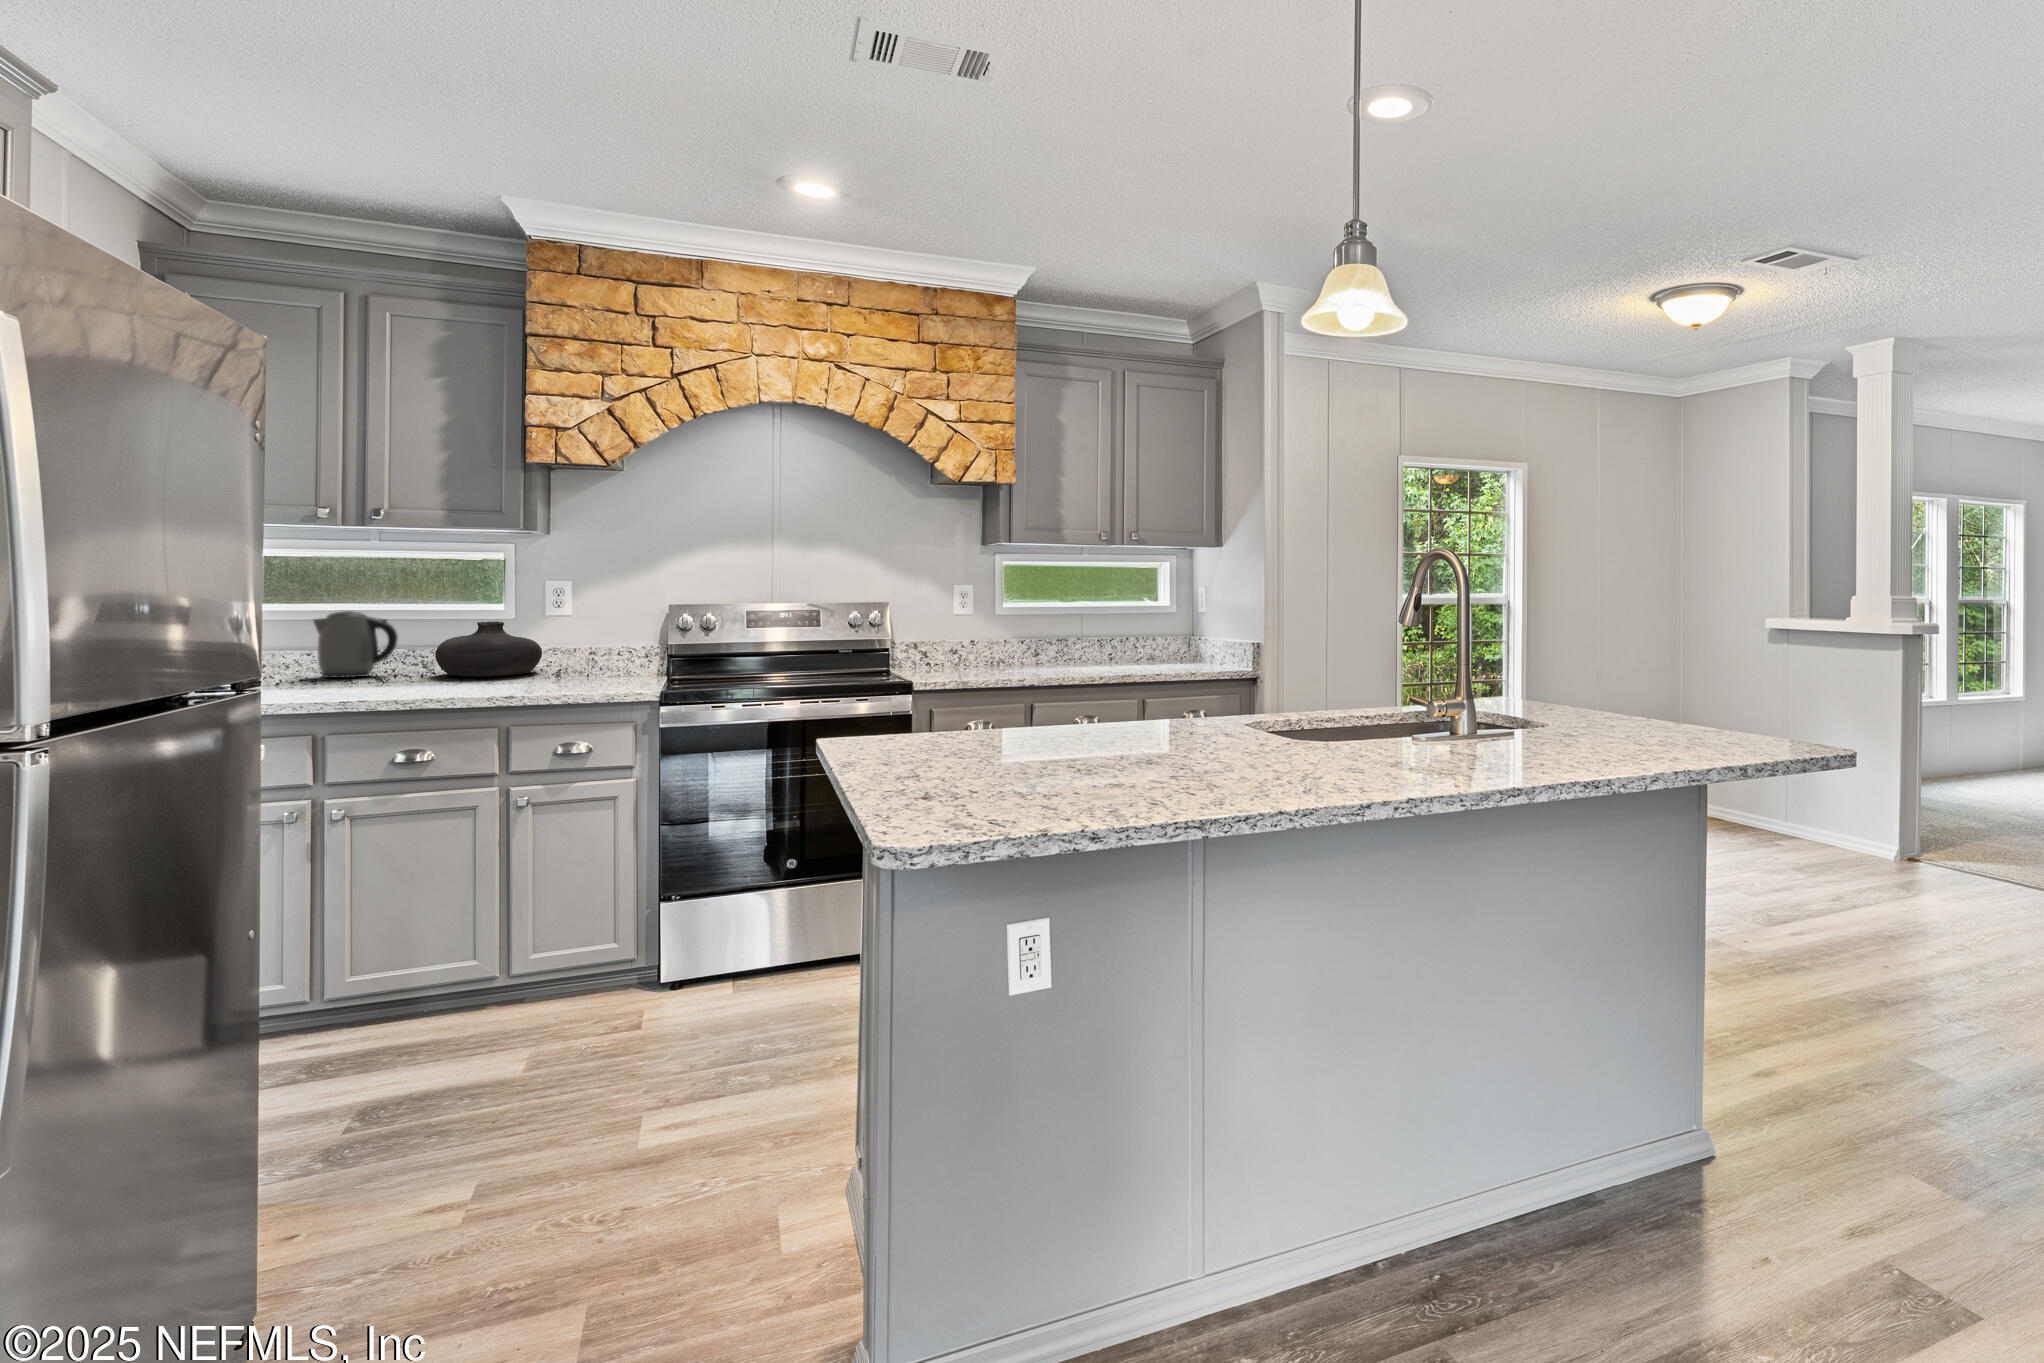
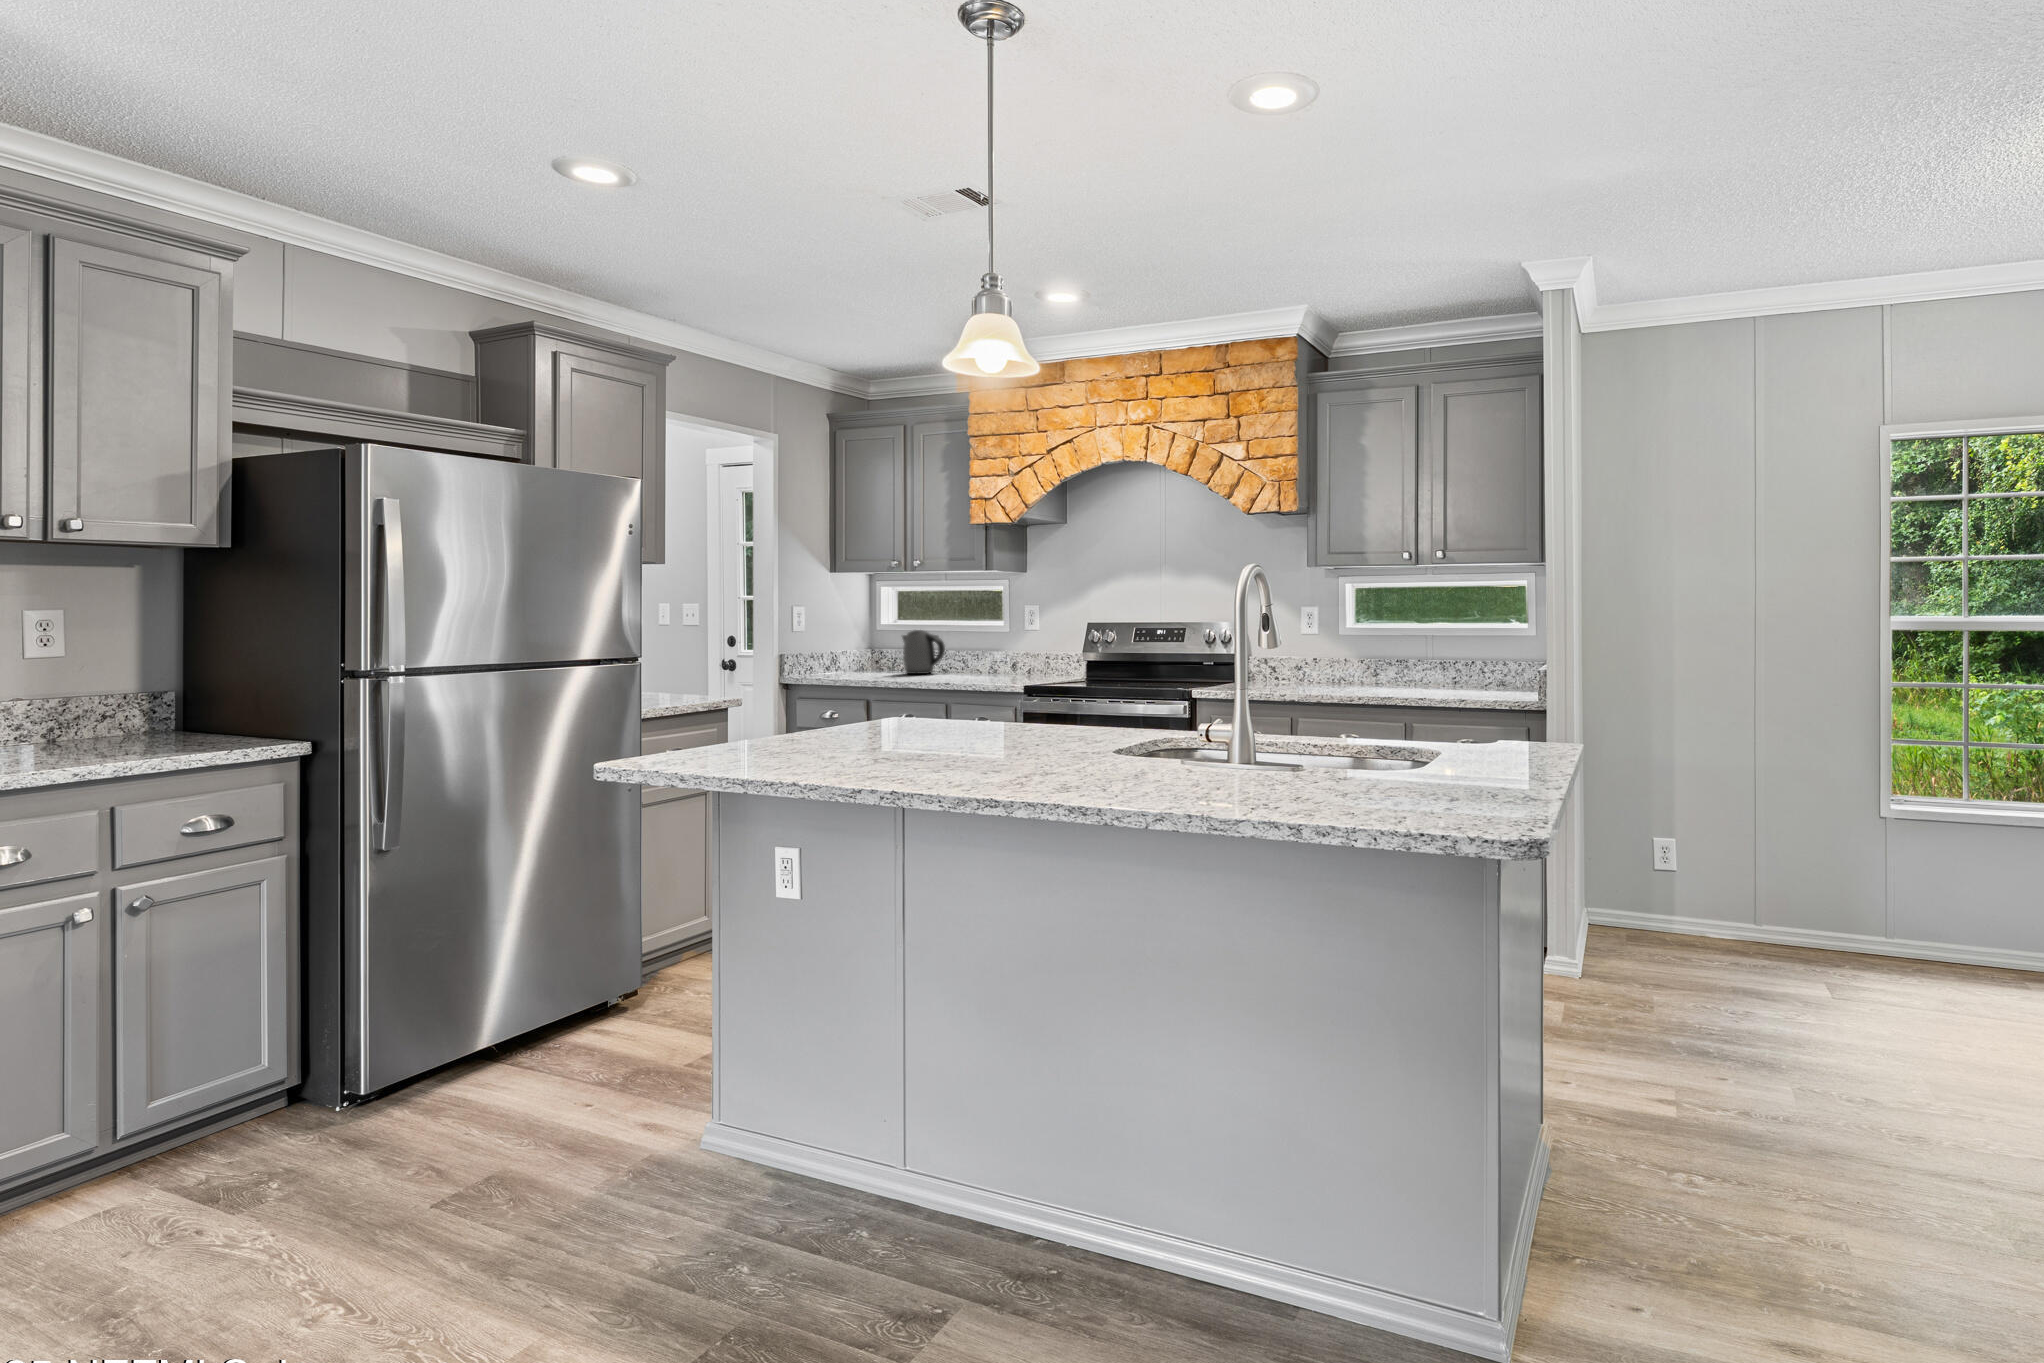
vase: present [435,621,542,676] -> none [952,637,1015,676]

